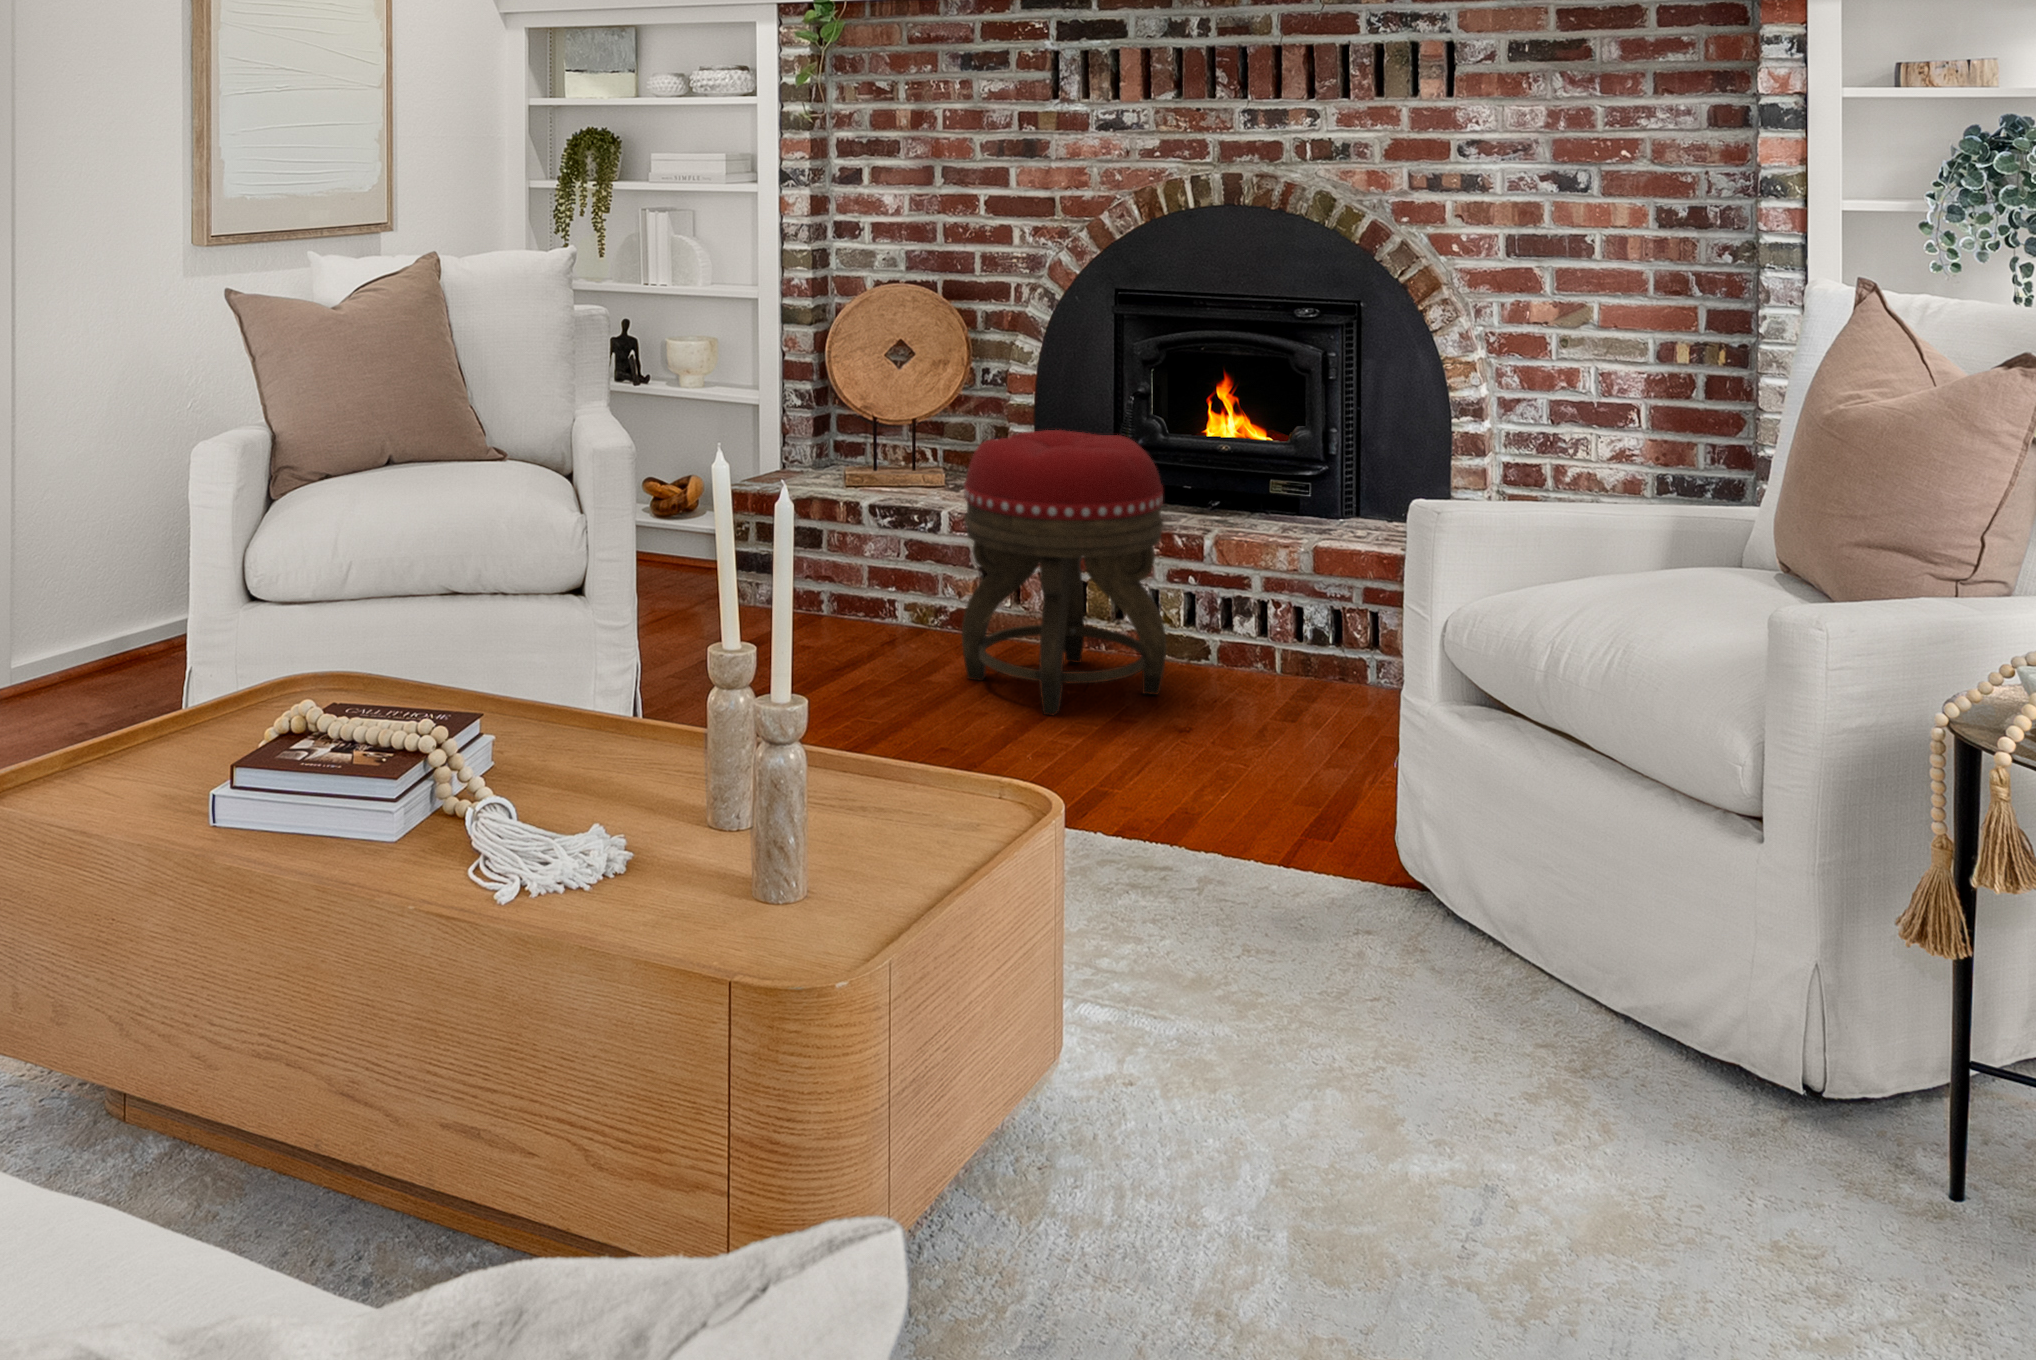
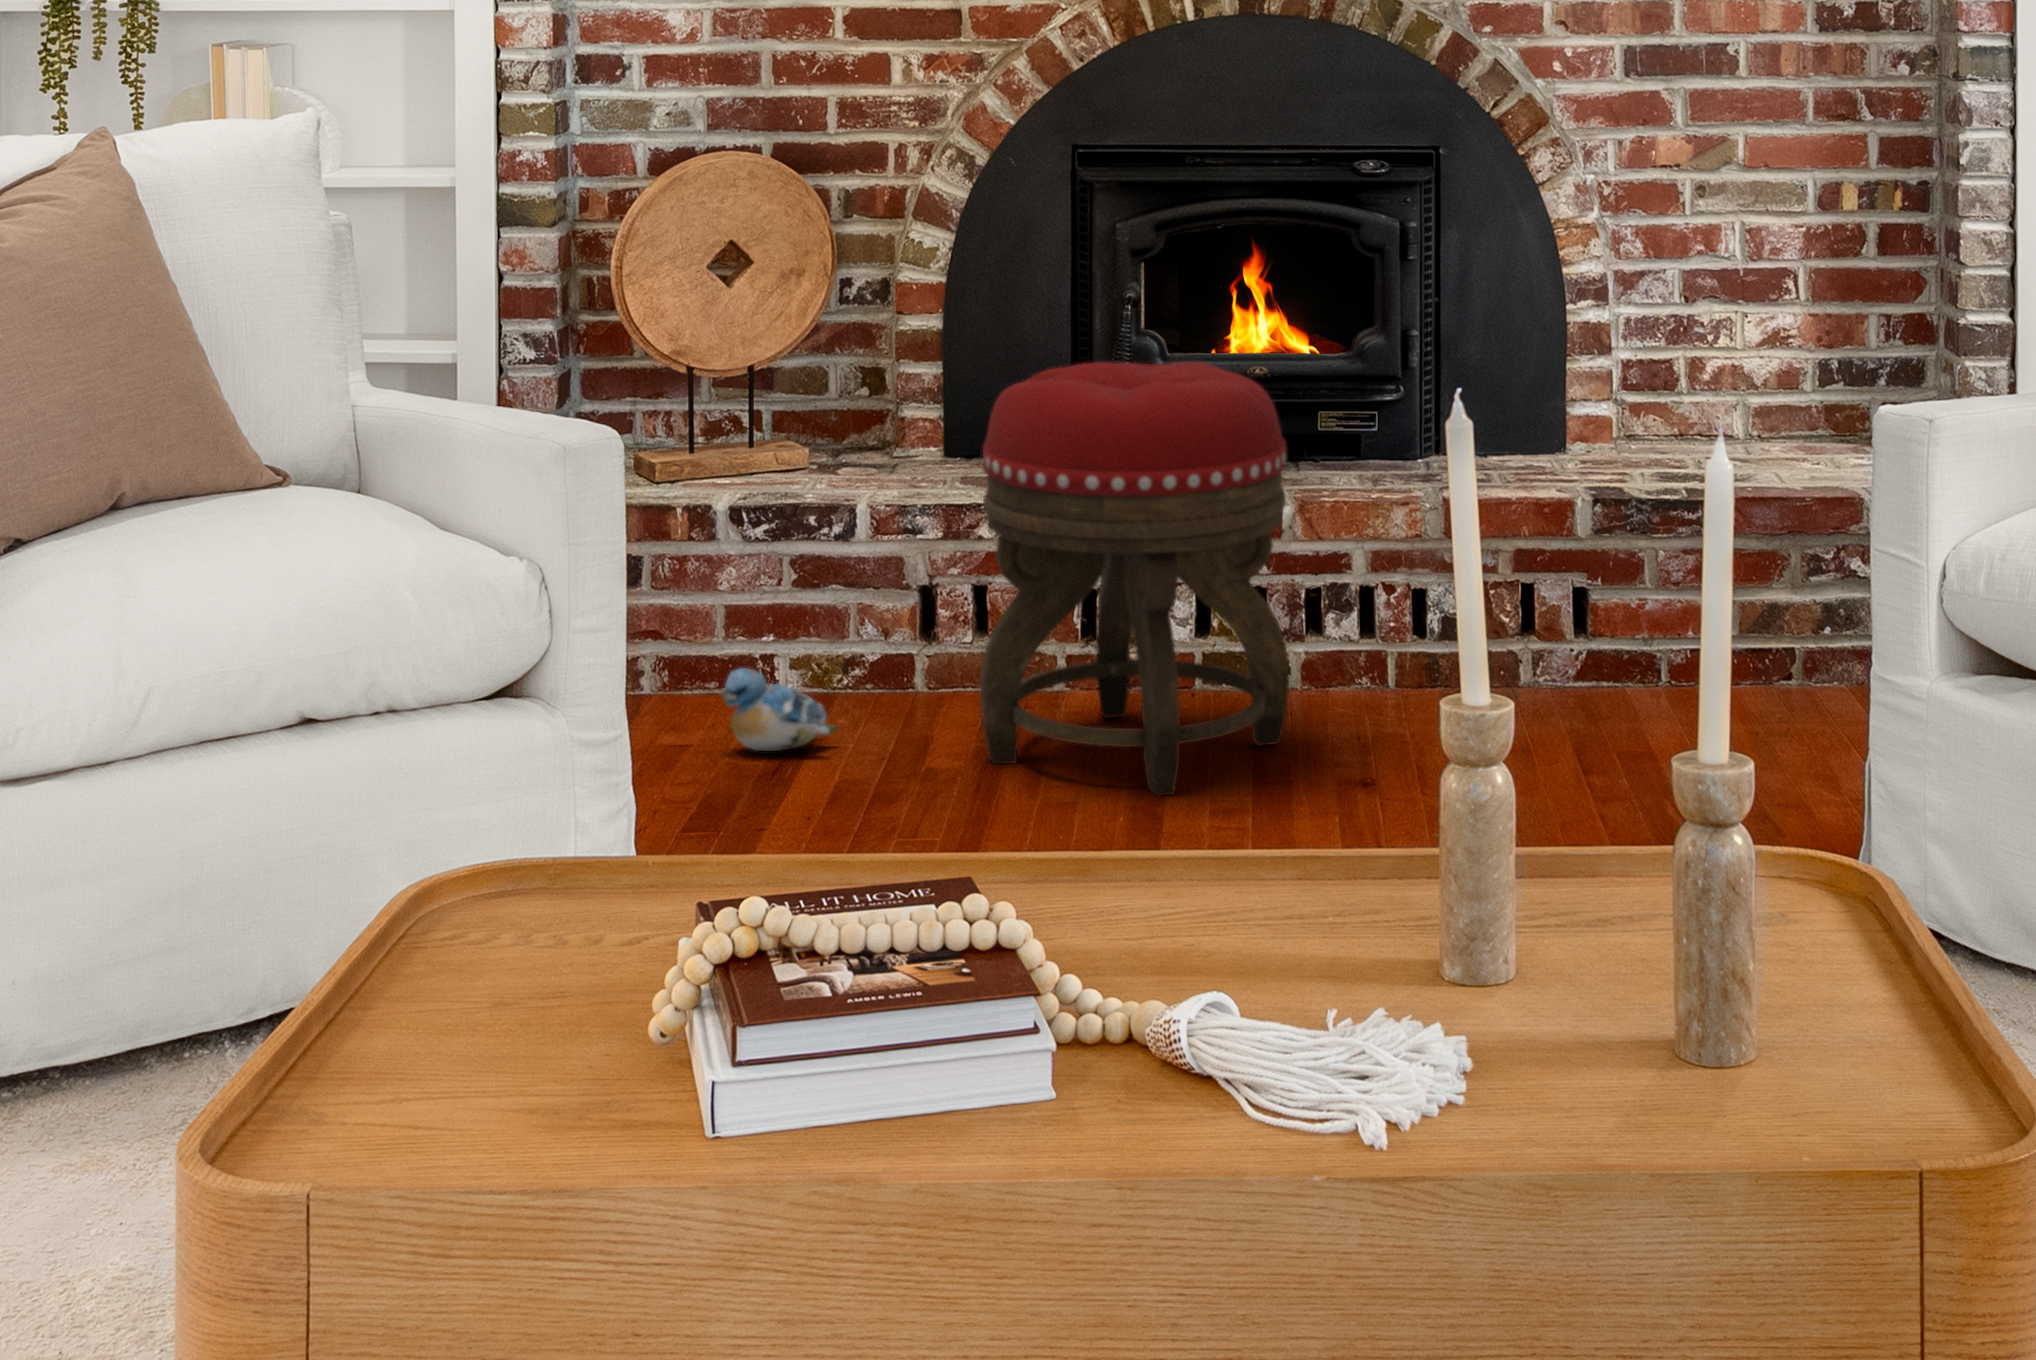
plush toy: none [821,598,892,652] -> present [721,668,839,751]

